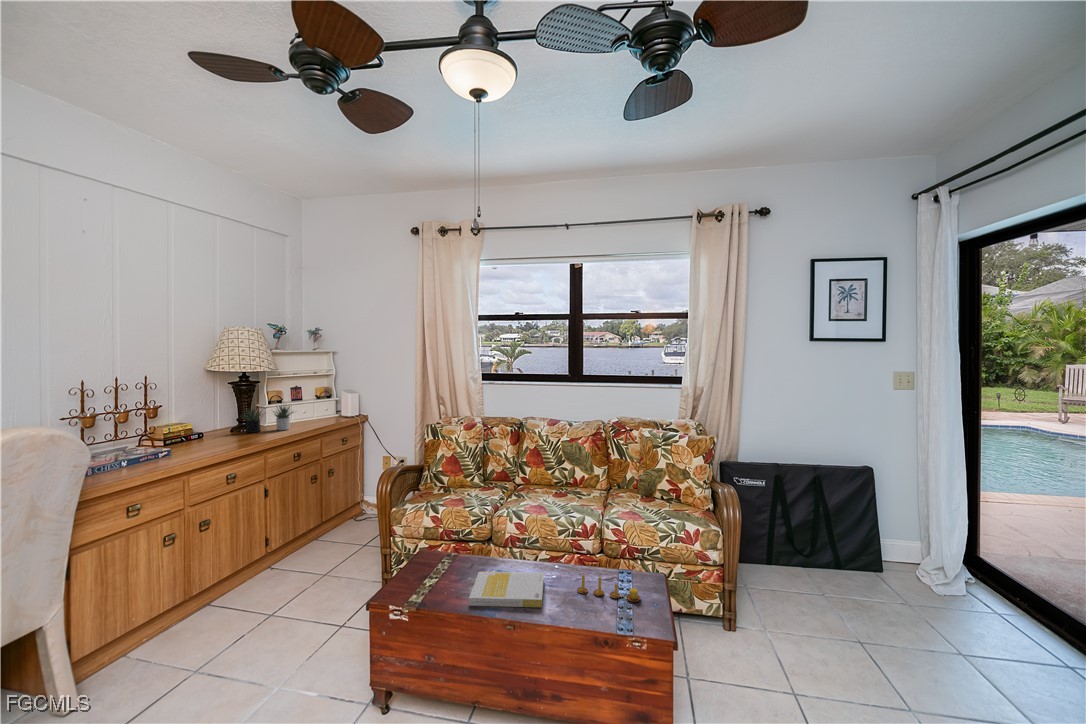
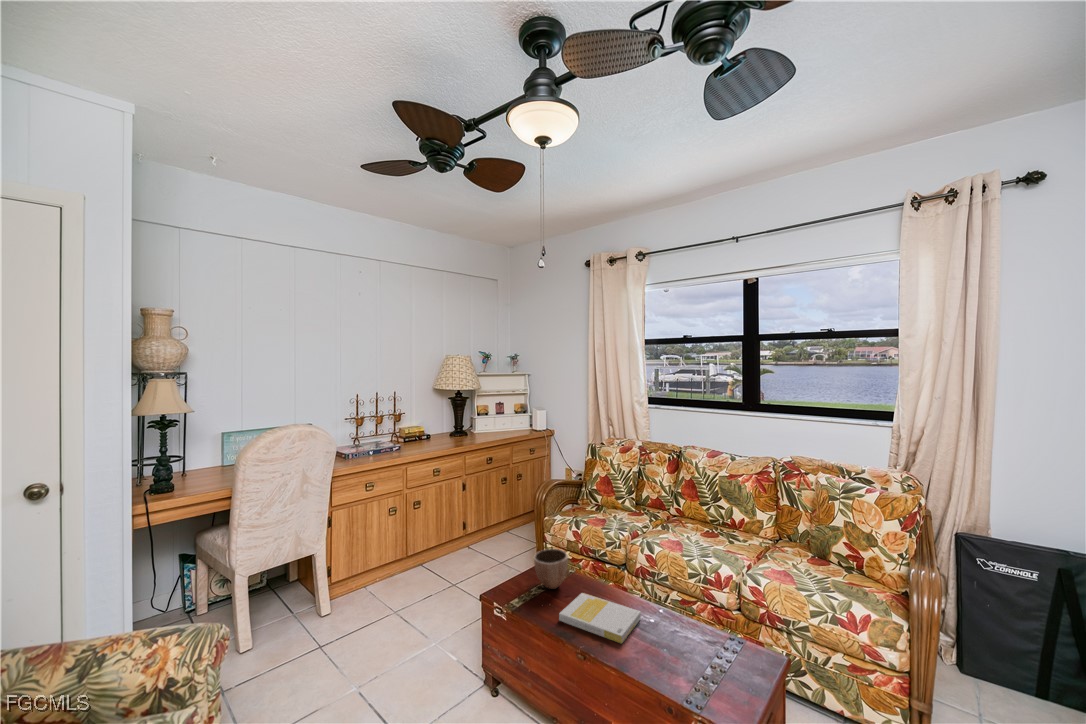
succulent plant: present [244,406,293,433] -> none [452,414,492,437]
decorative bowl: none [420,533,458,578] -> present [534,549,568,589]
candle: present [577,575,640,602] -> none [668,623,735,673]

